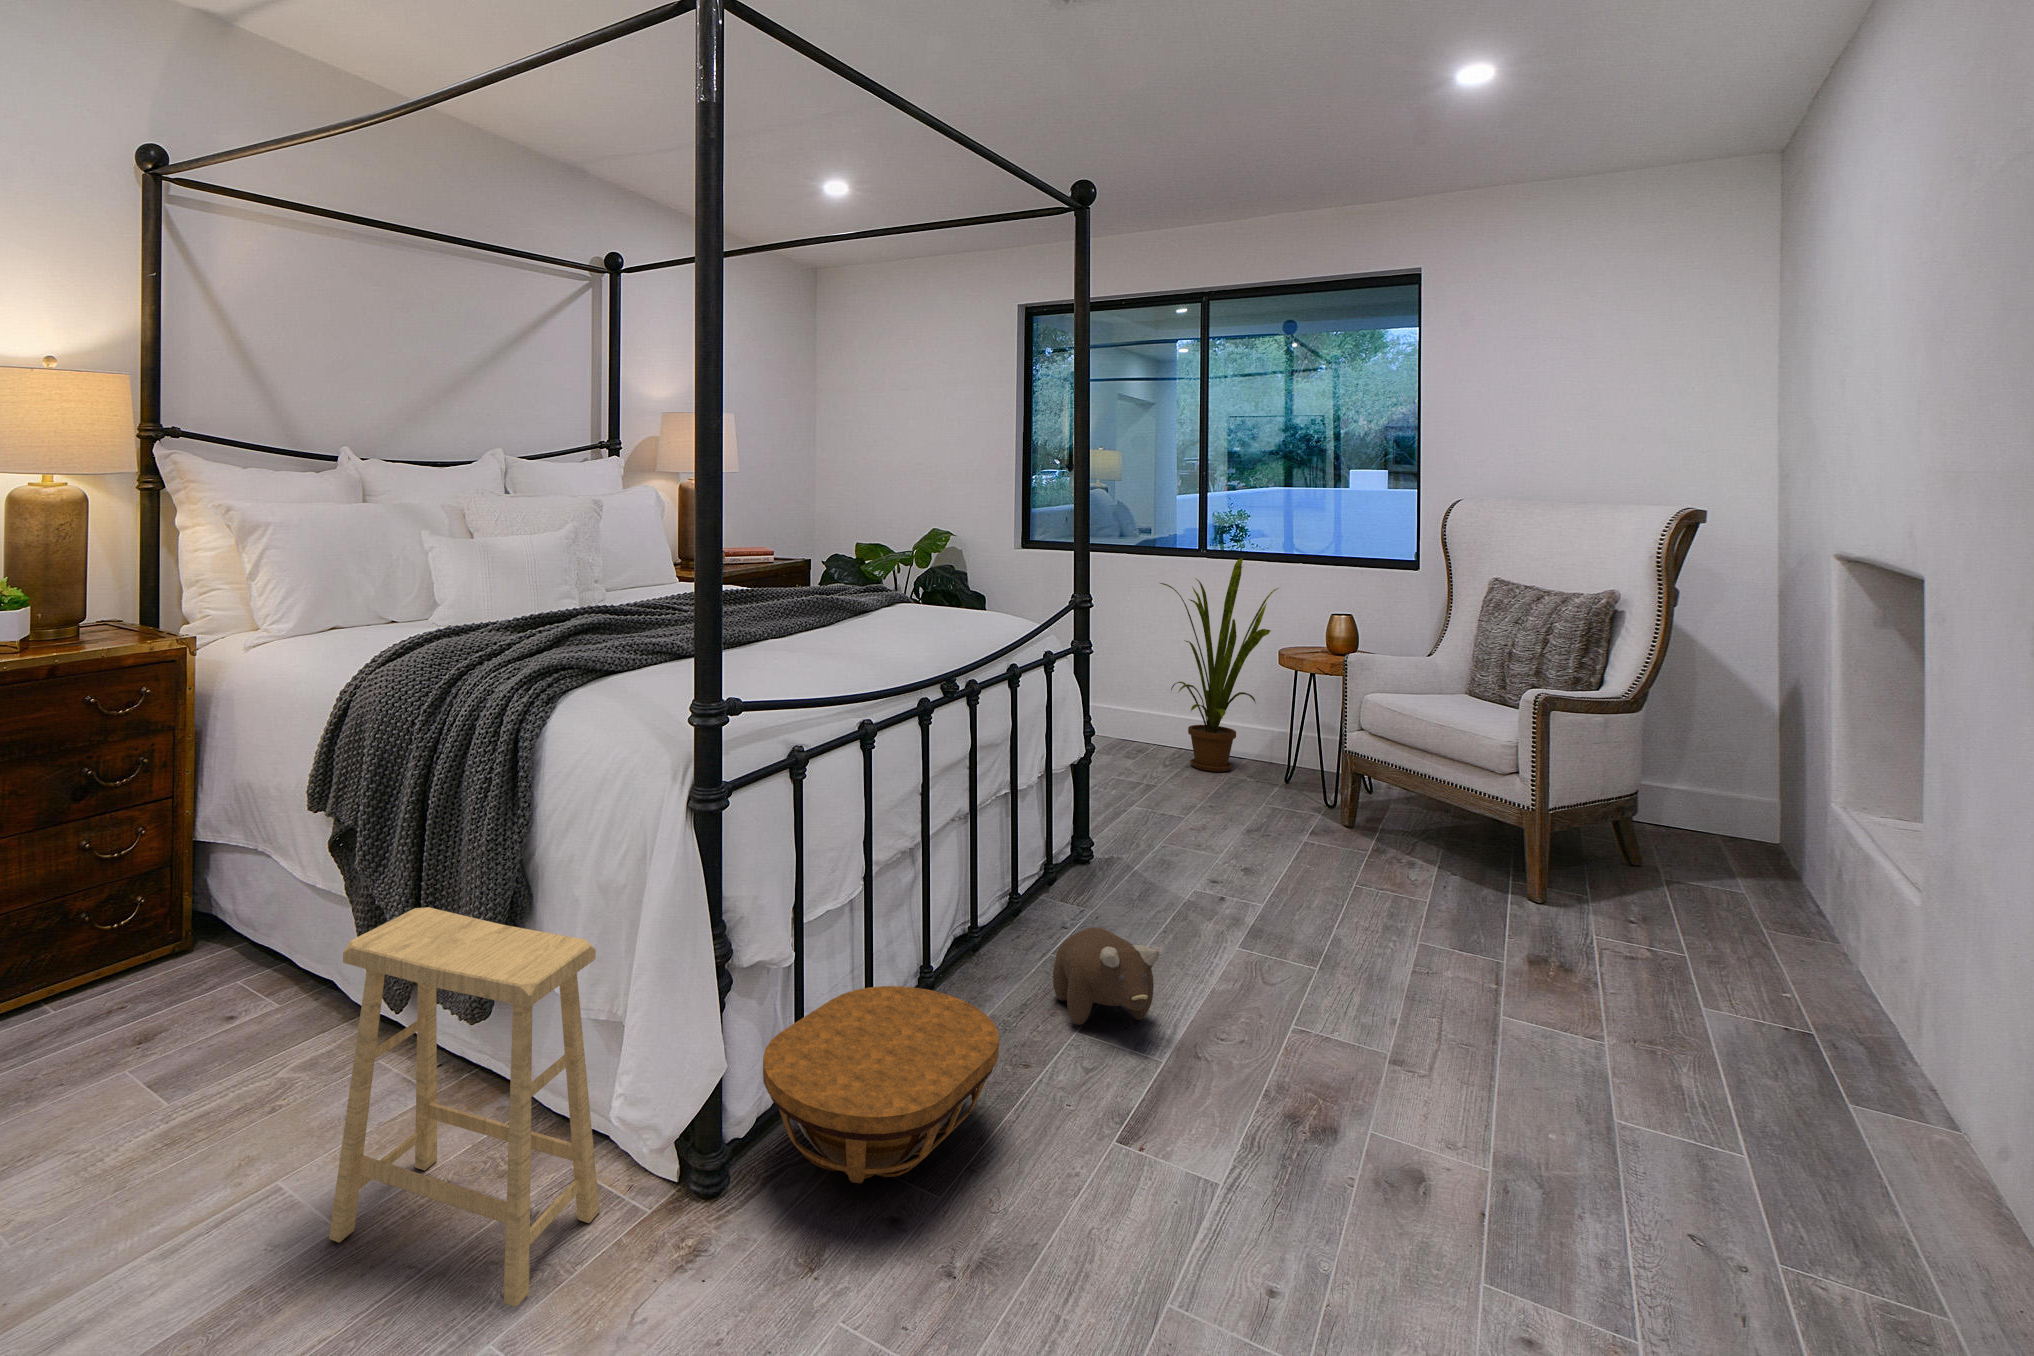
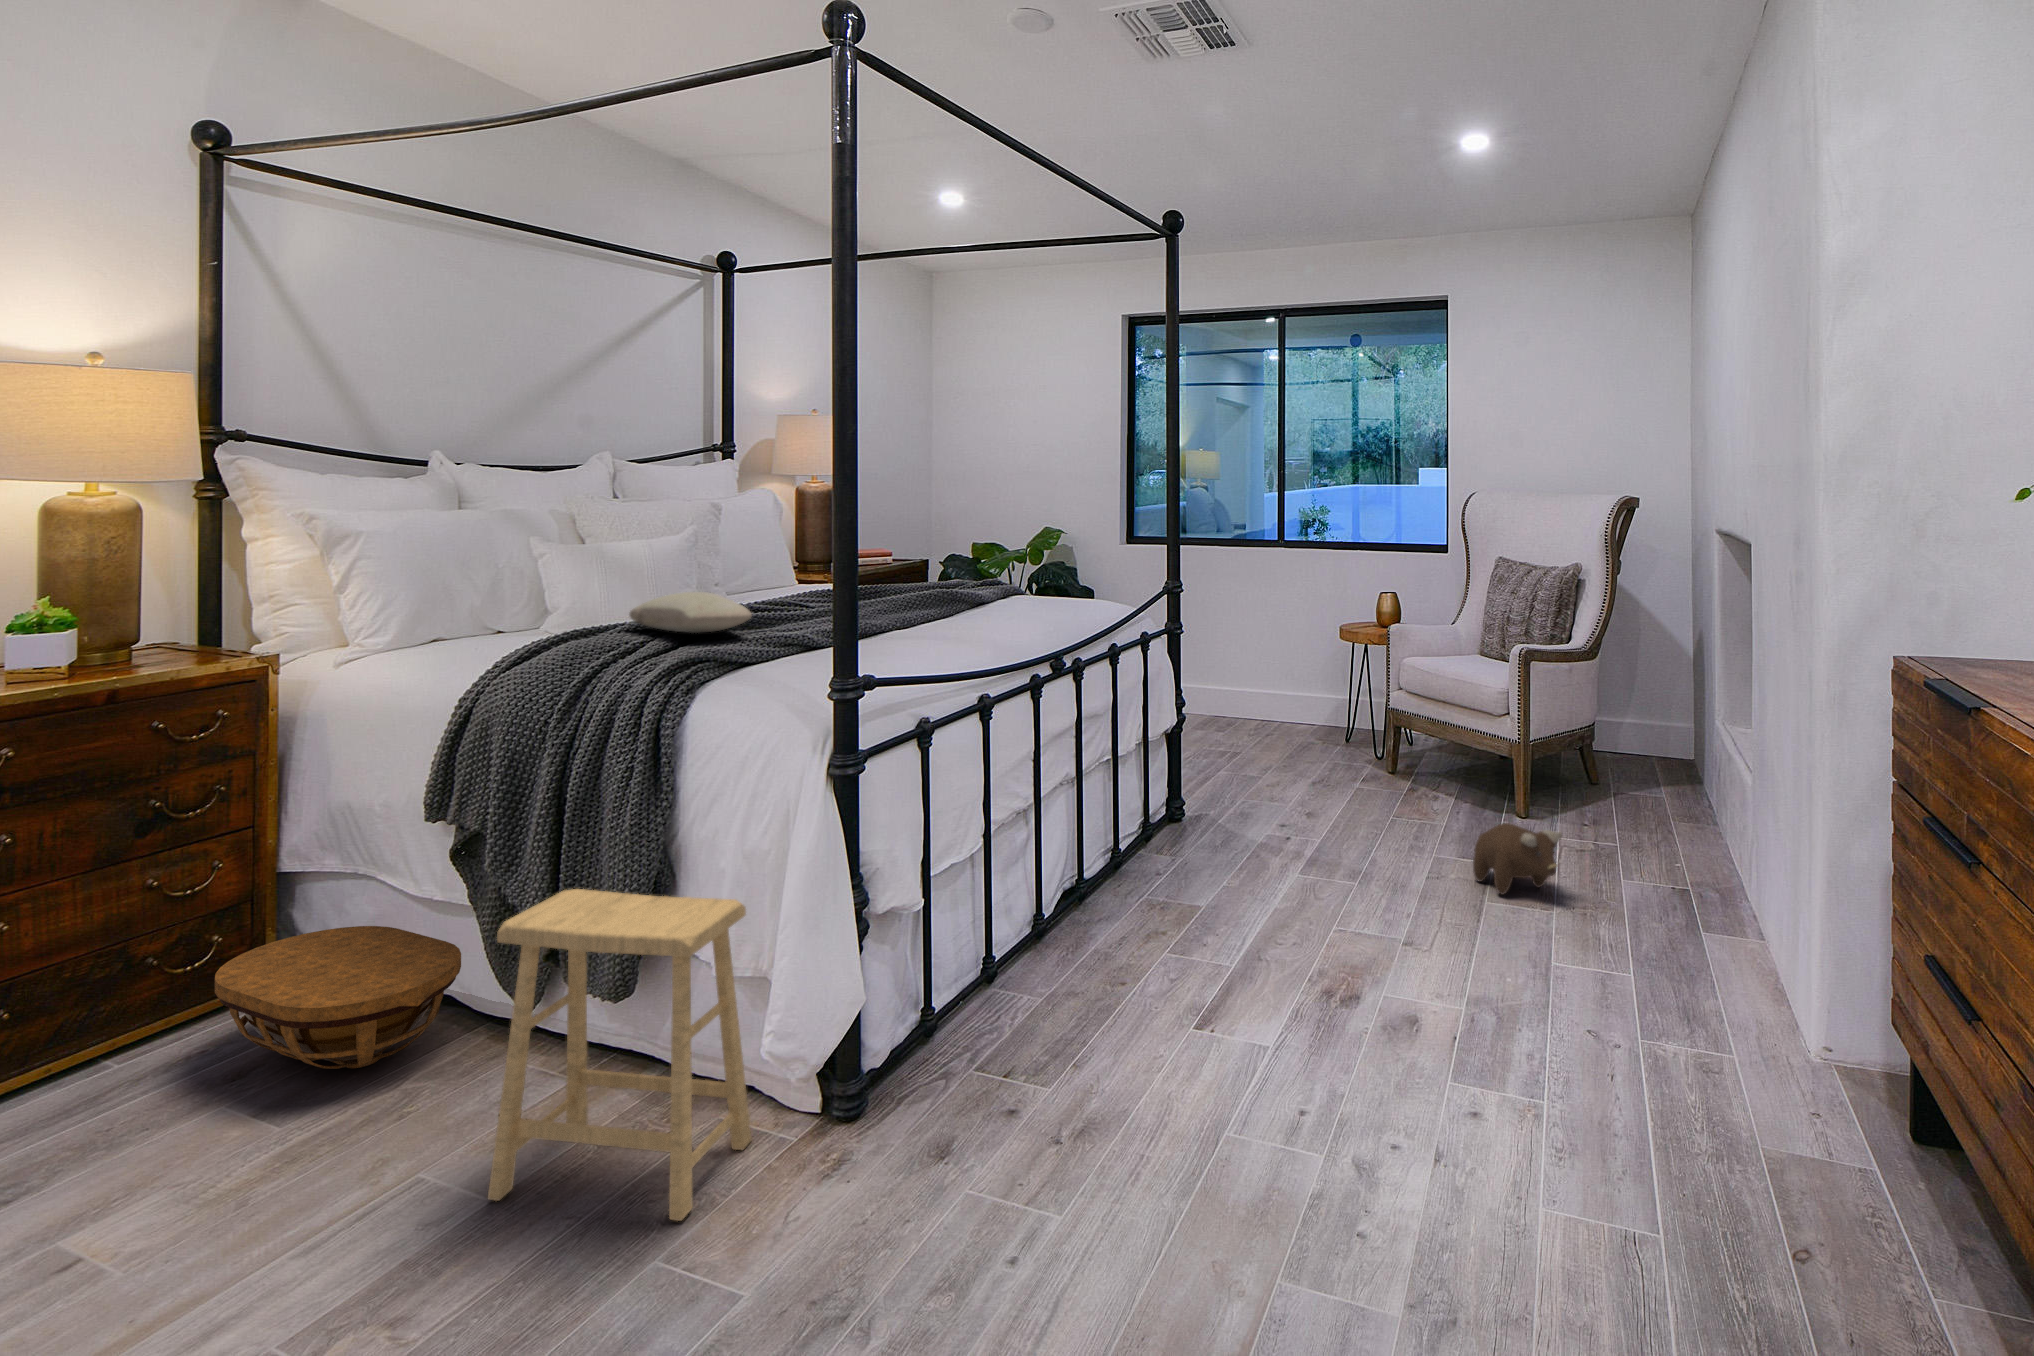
house plant: present [1160,558,1278,772] -> none [1243,546,1345,735]
pillow: none [505,592,621,633] -> present [629,592,752,633]
plush toy: present [1053,927,1160,1025] -> present [1473,823,1562,895]
basket: present [763,986,999,1183] -> present [215,926,461,1069]

